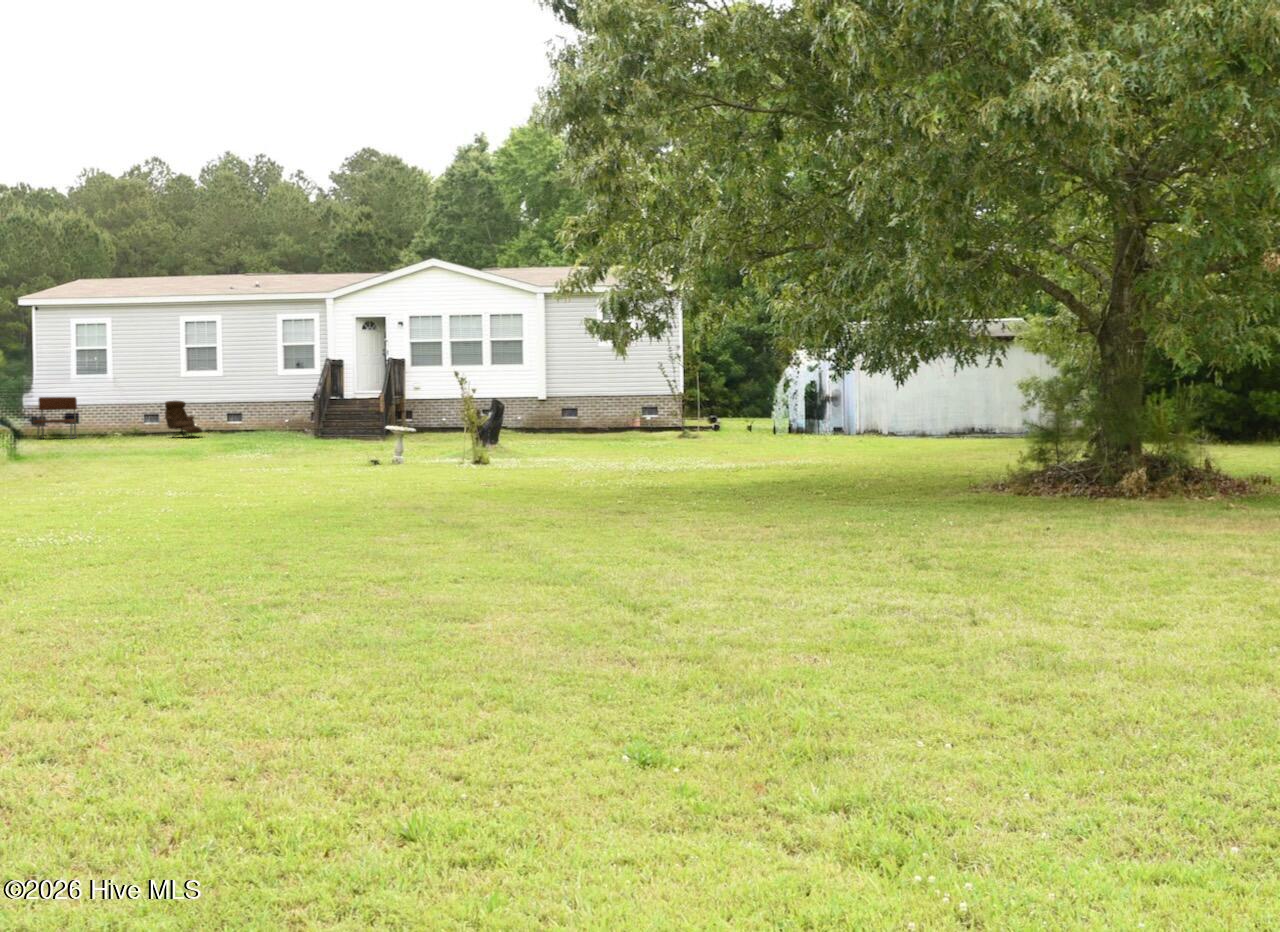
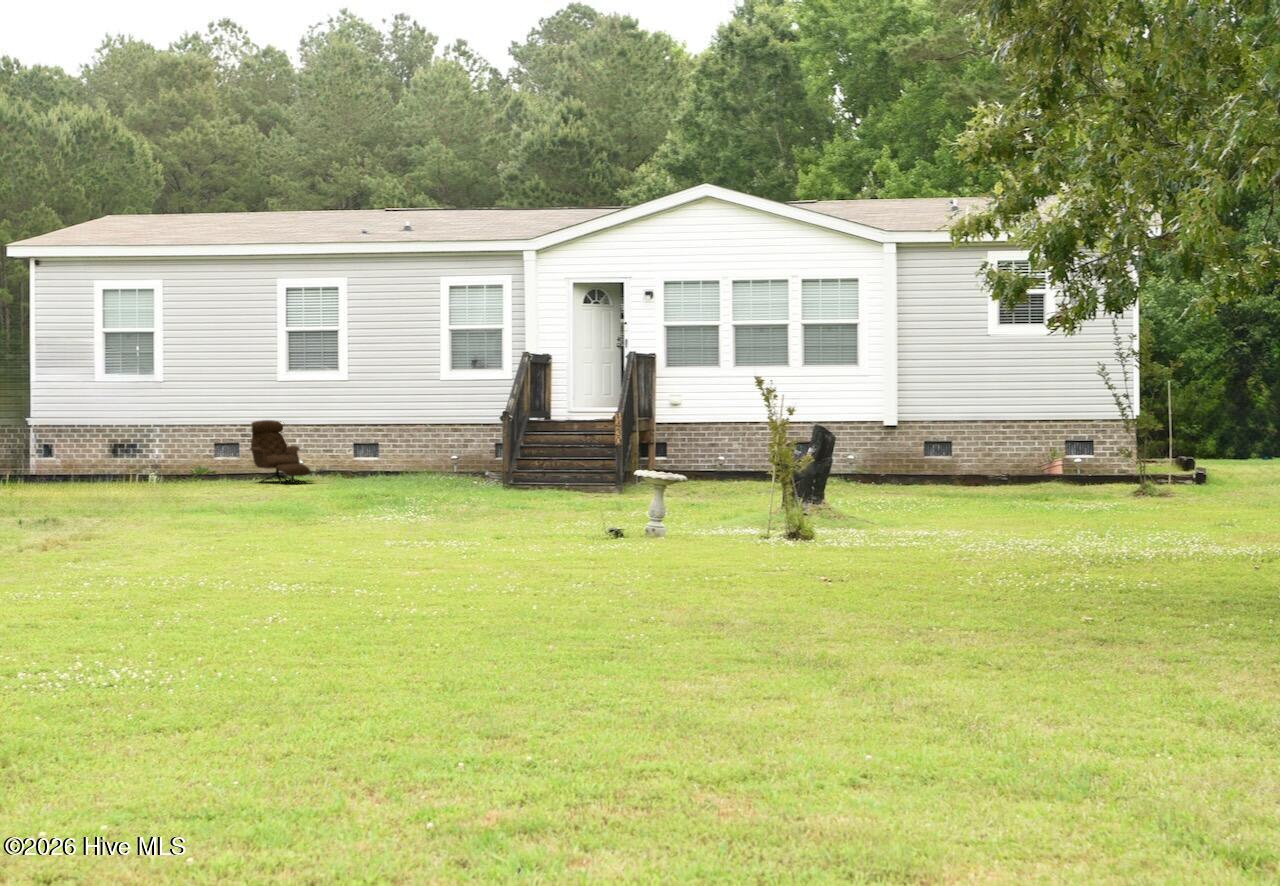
bench: present [33,397,77,439] -> none [35,412,110,482]

